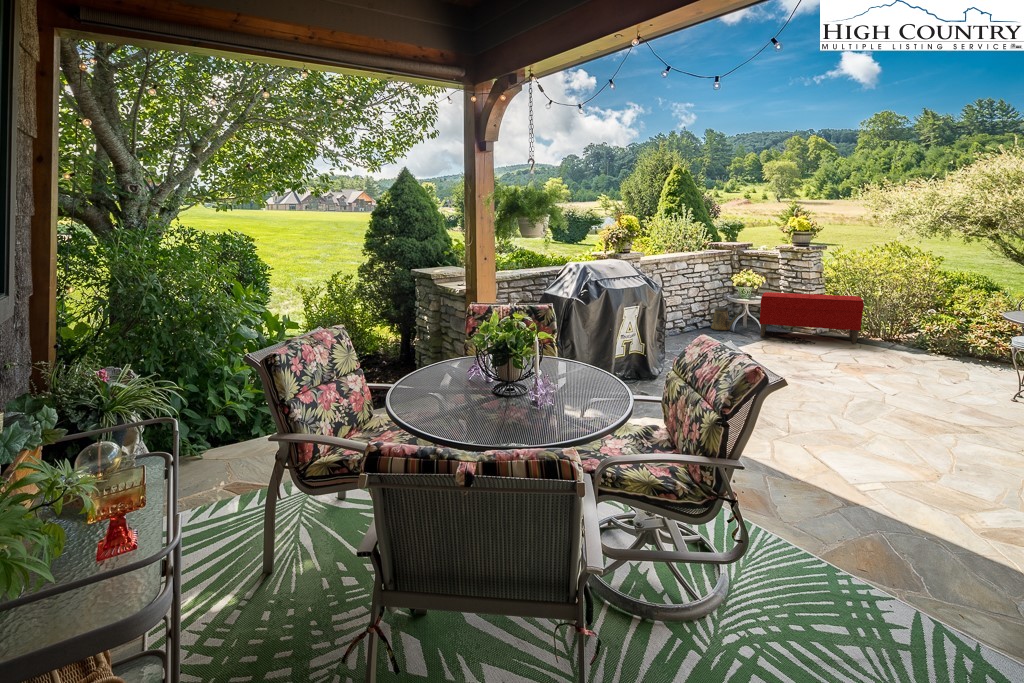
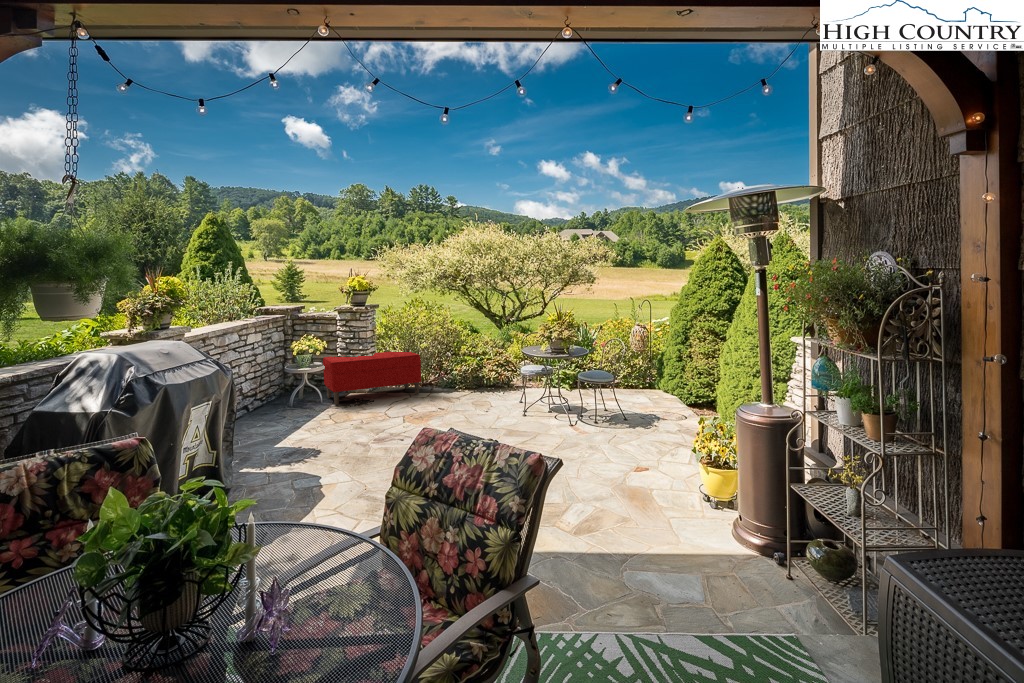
watering can: present [708,307,746,330] -> none [265,377,312,407]

